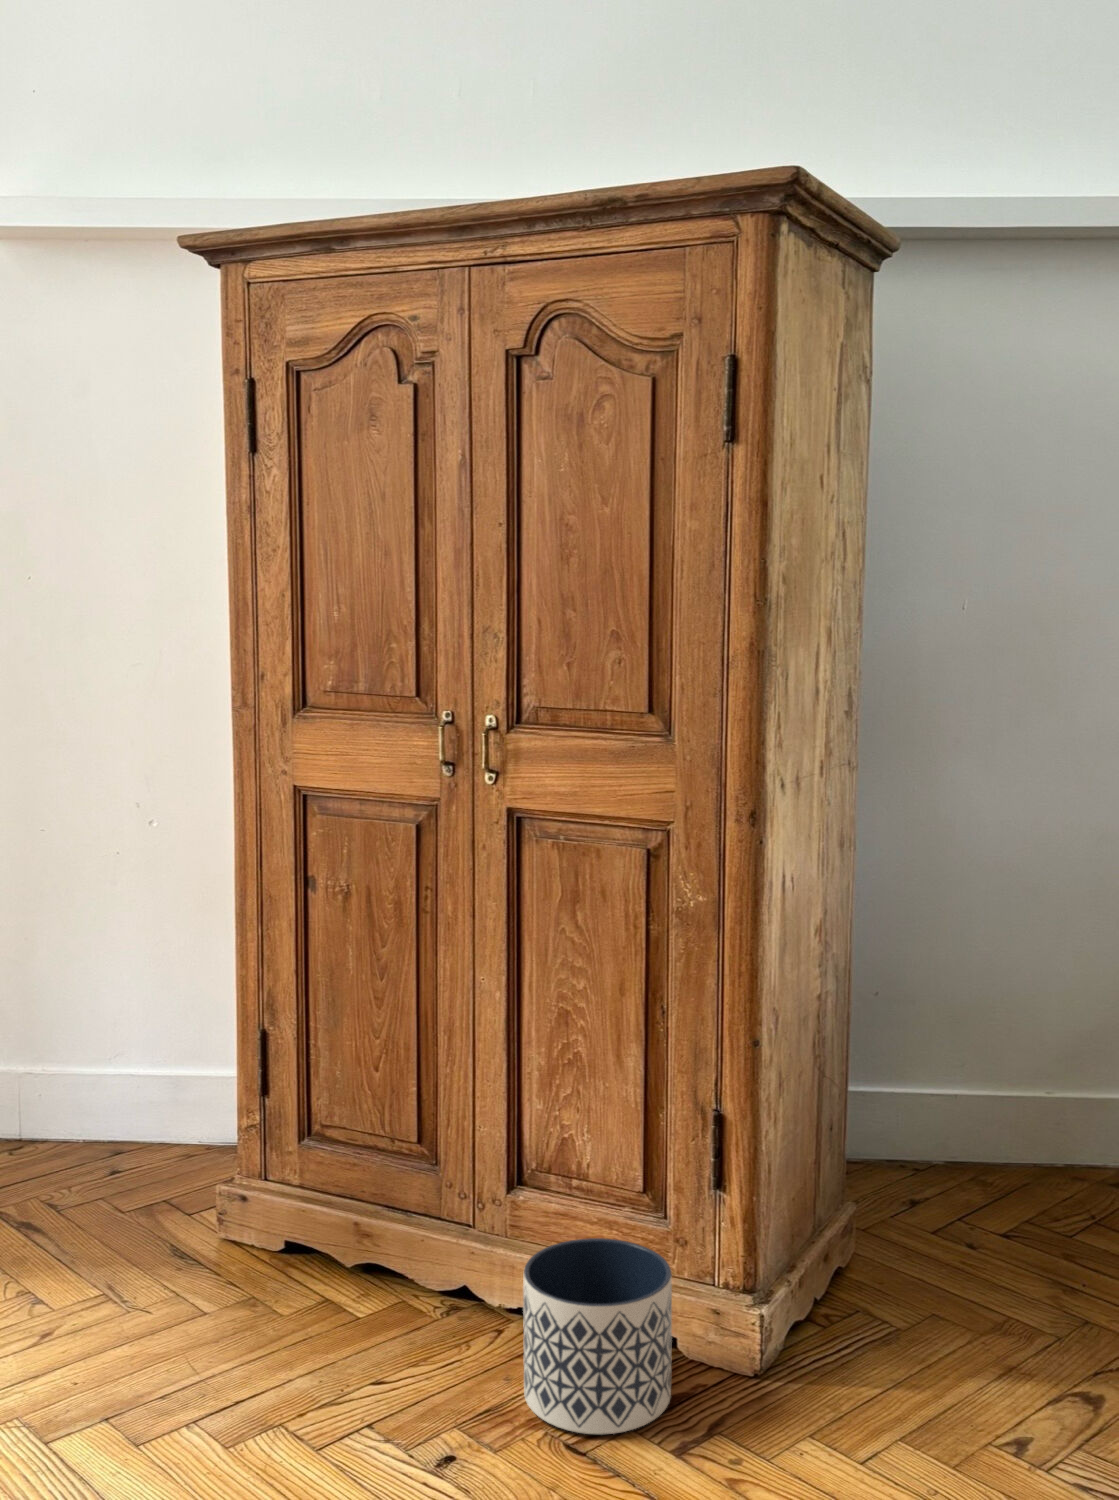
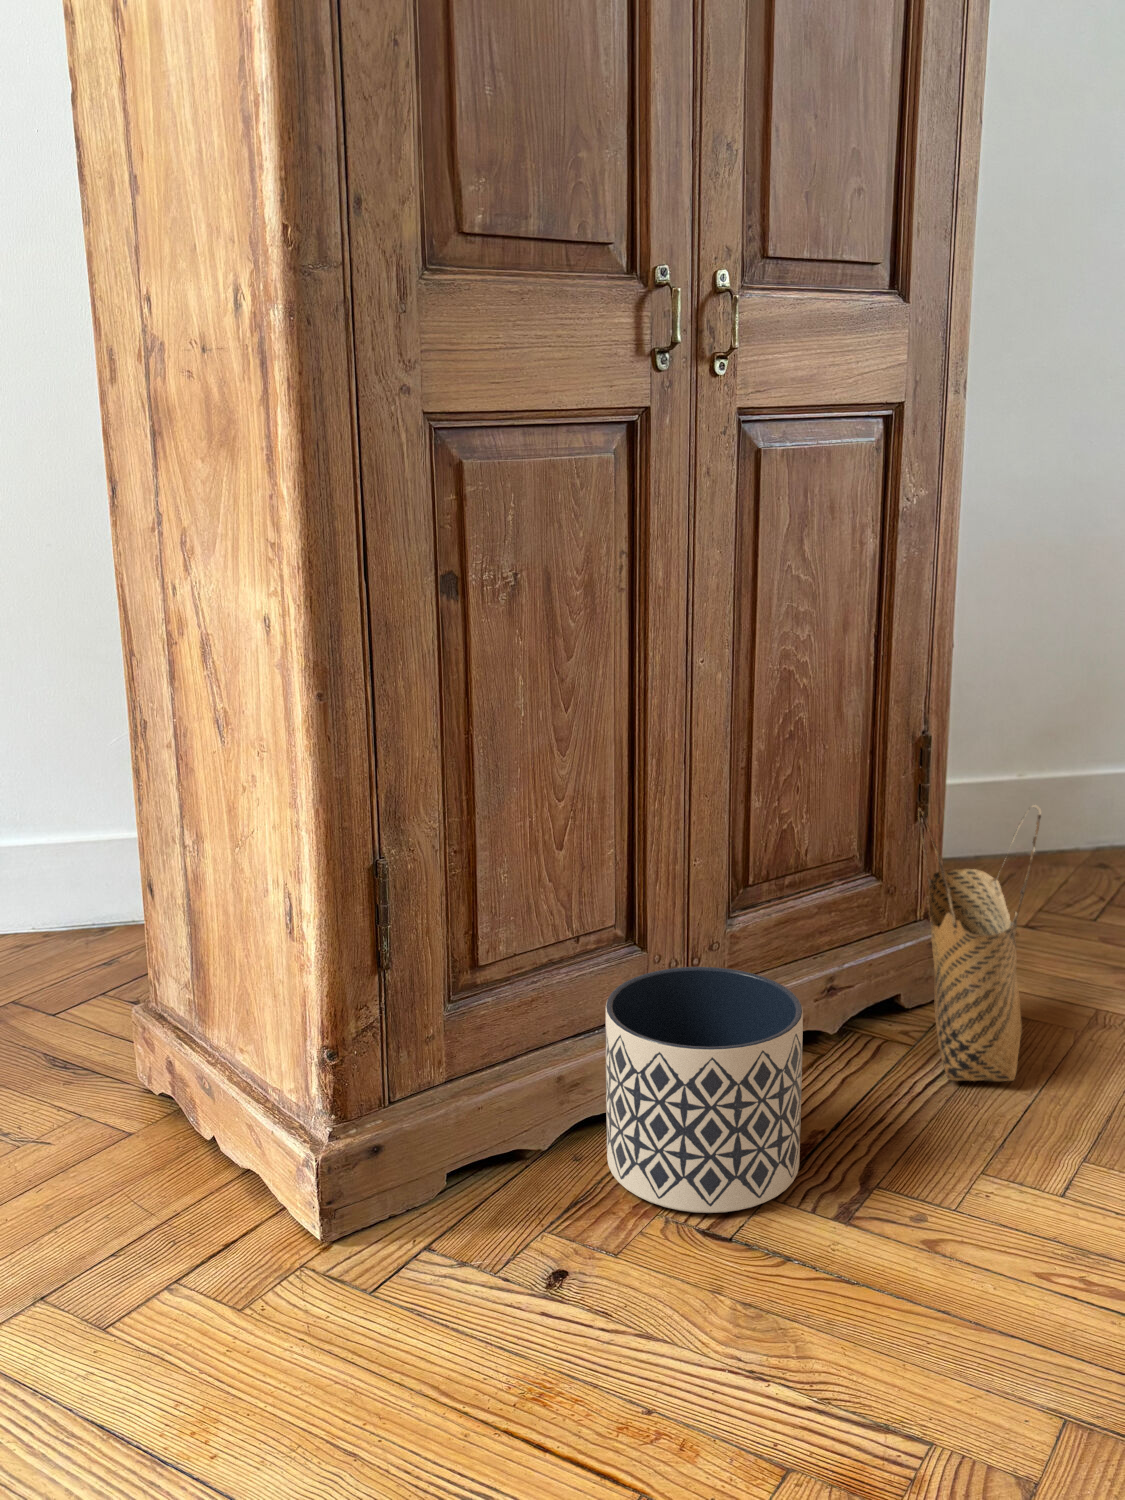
woven basket: none [822,1128,917,1367] -> present [918,805,1041,1081]

